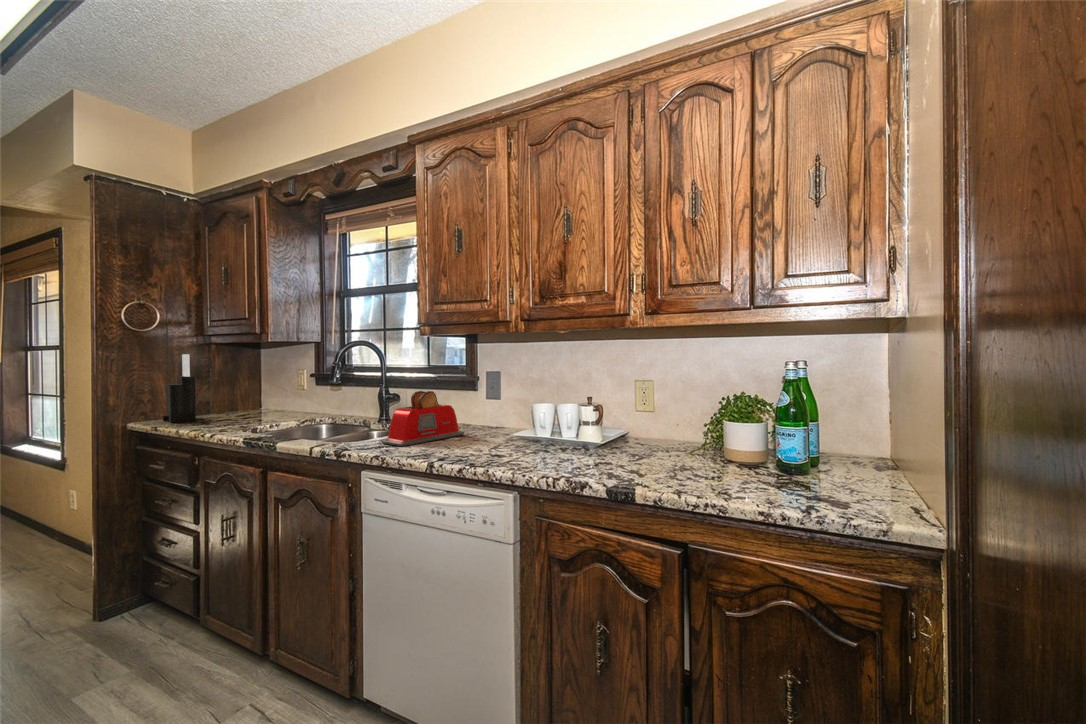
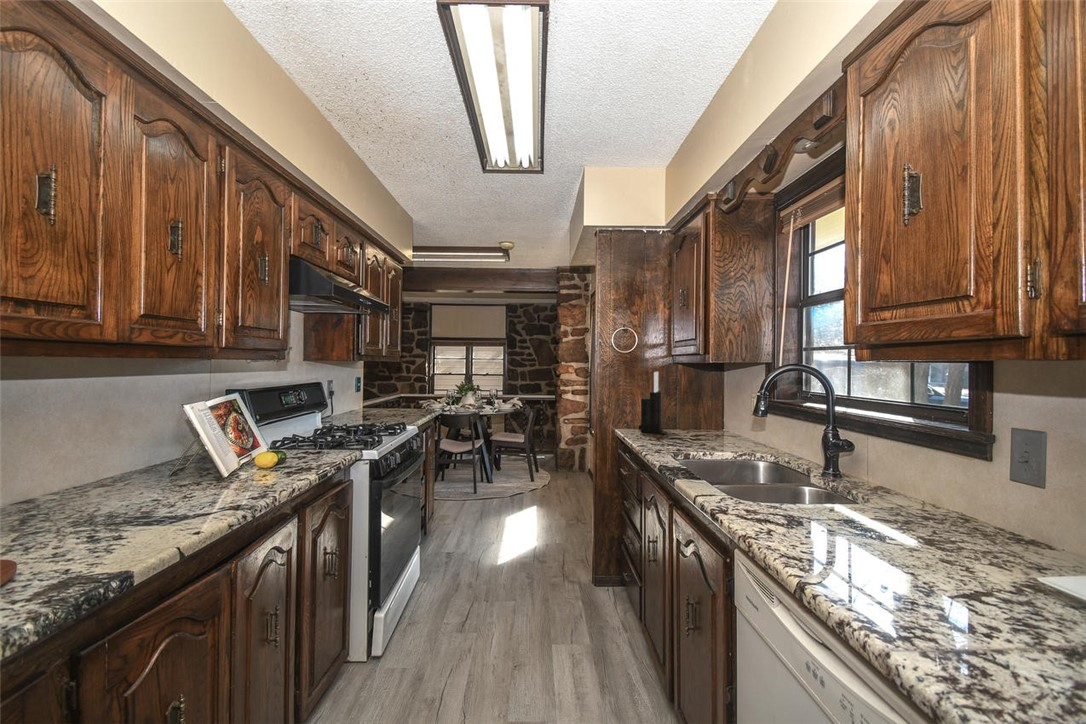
toaster: present [381,391,464,446] -> none [773,449,936,539]

